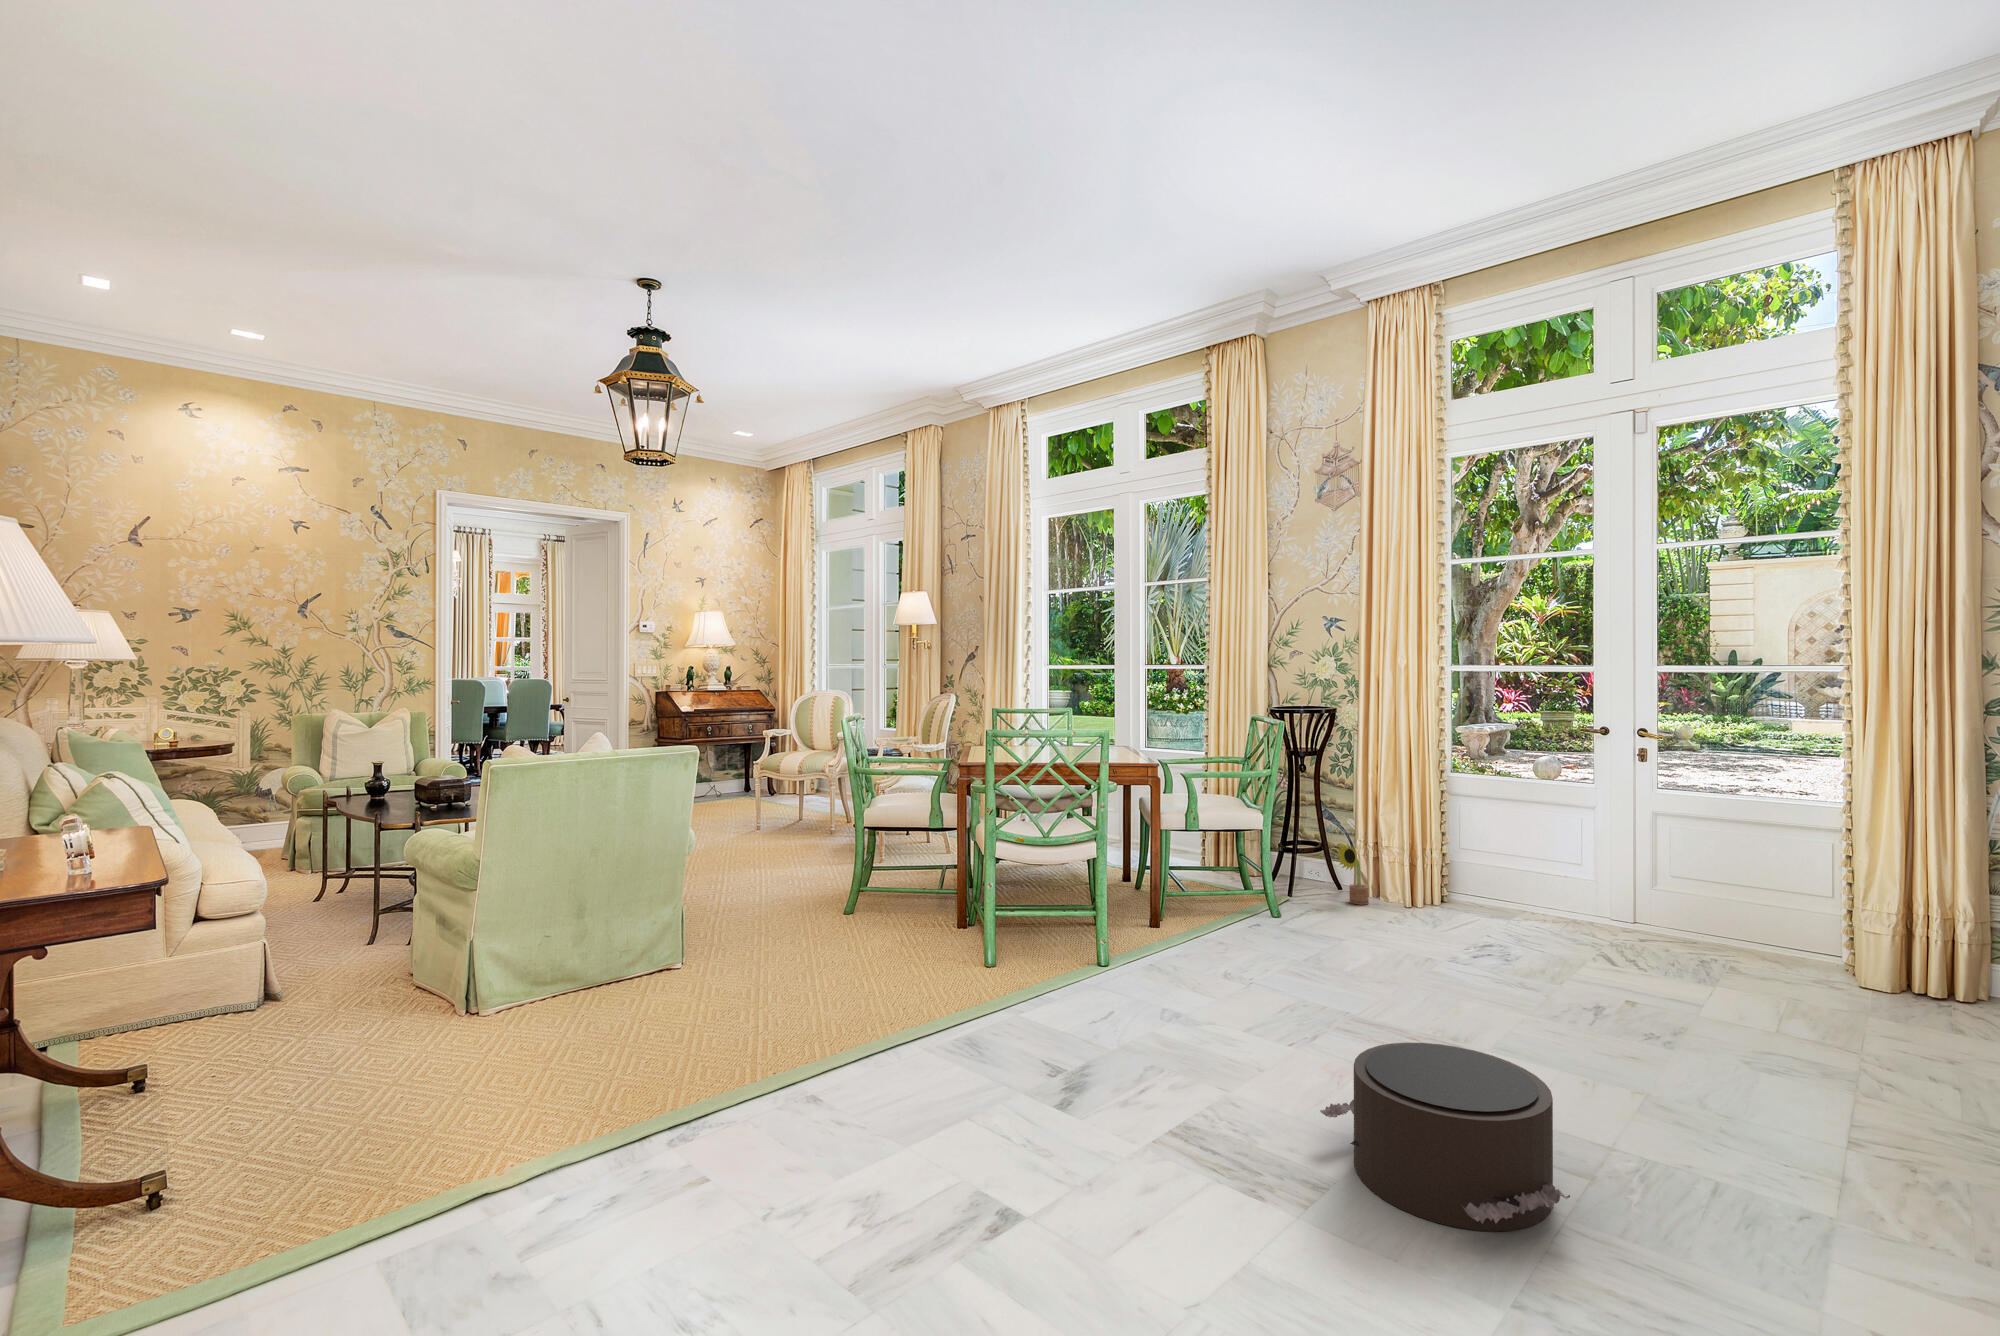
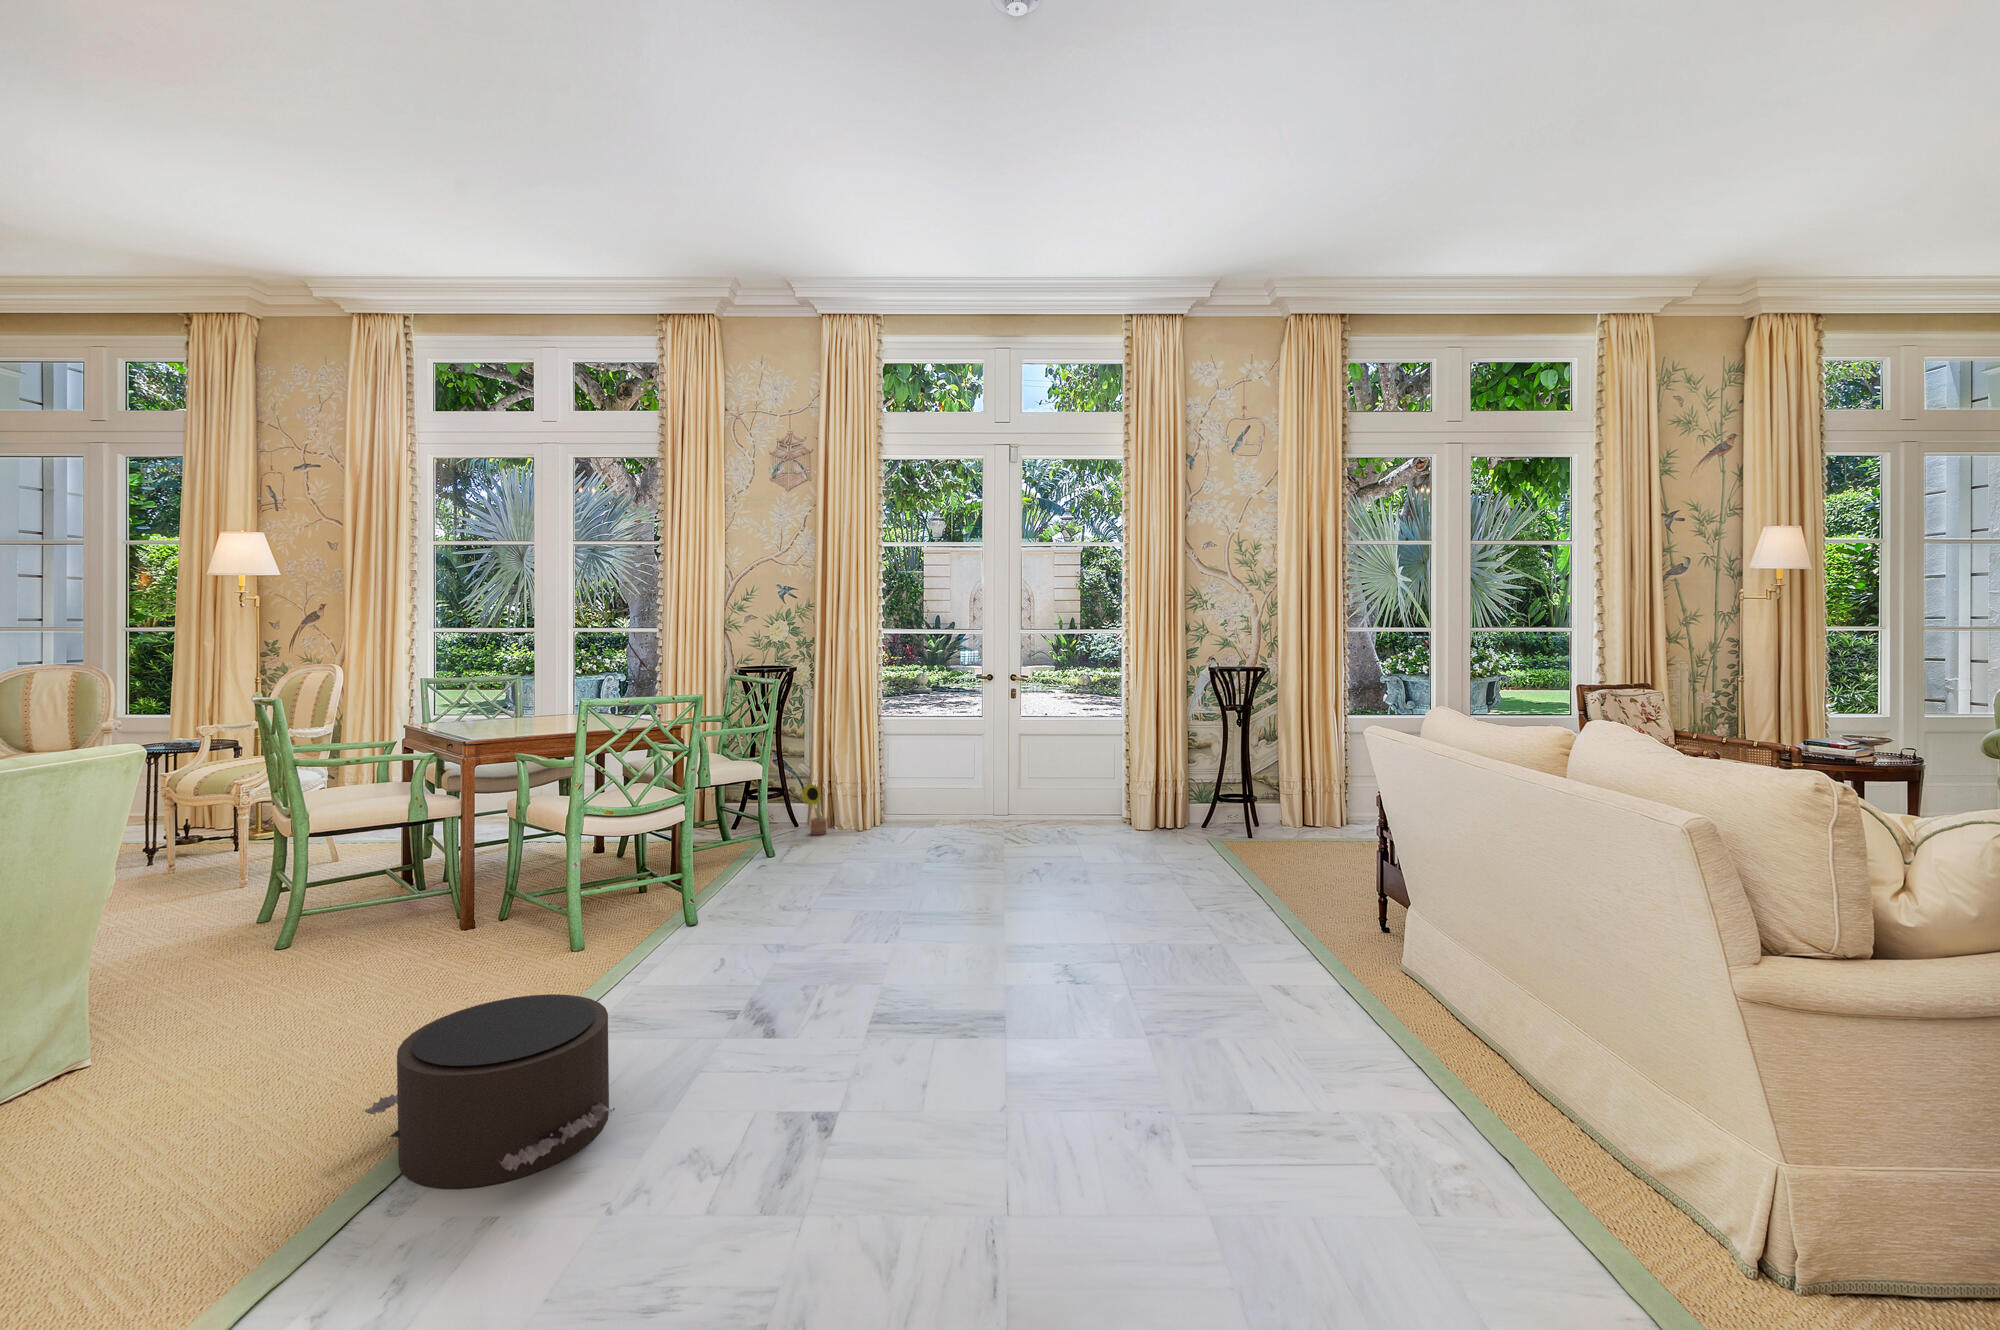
pouf: present [1320,1042,1570,1231] -> present [365,994,615,1188]

